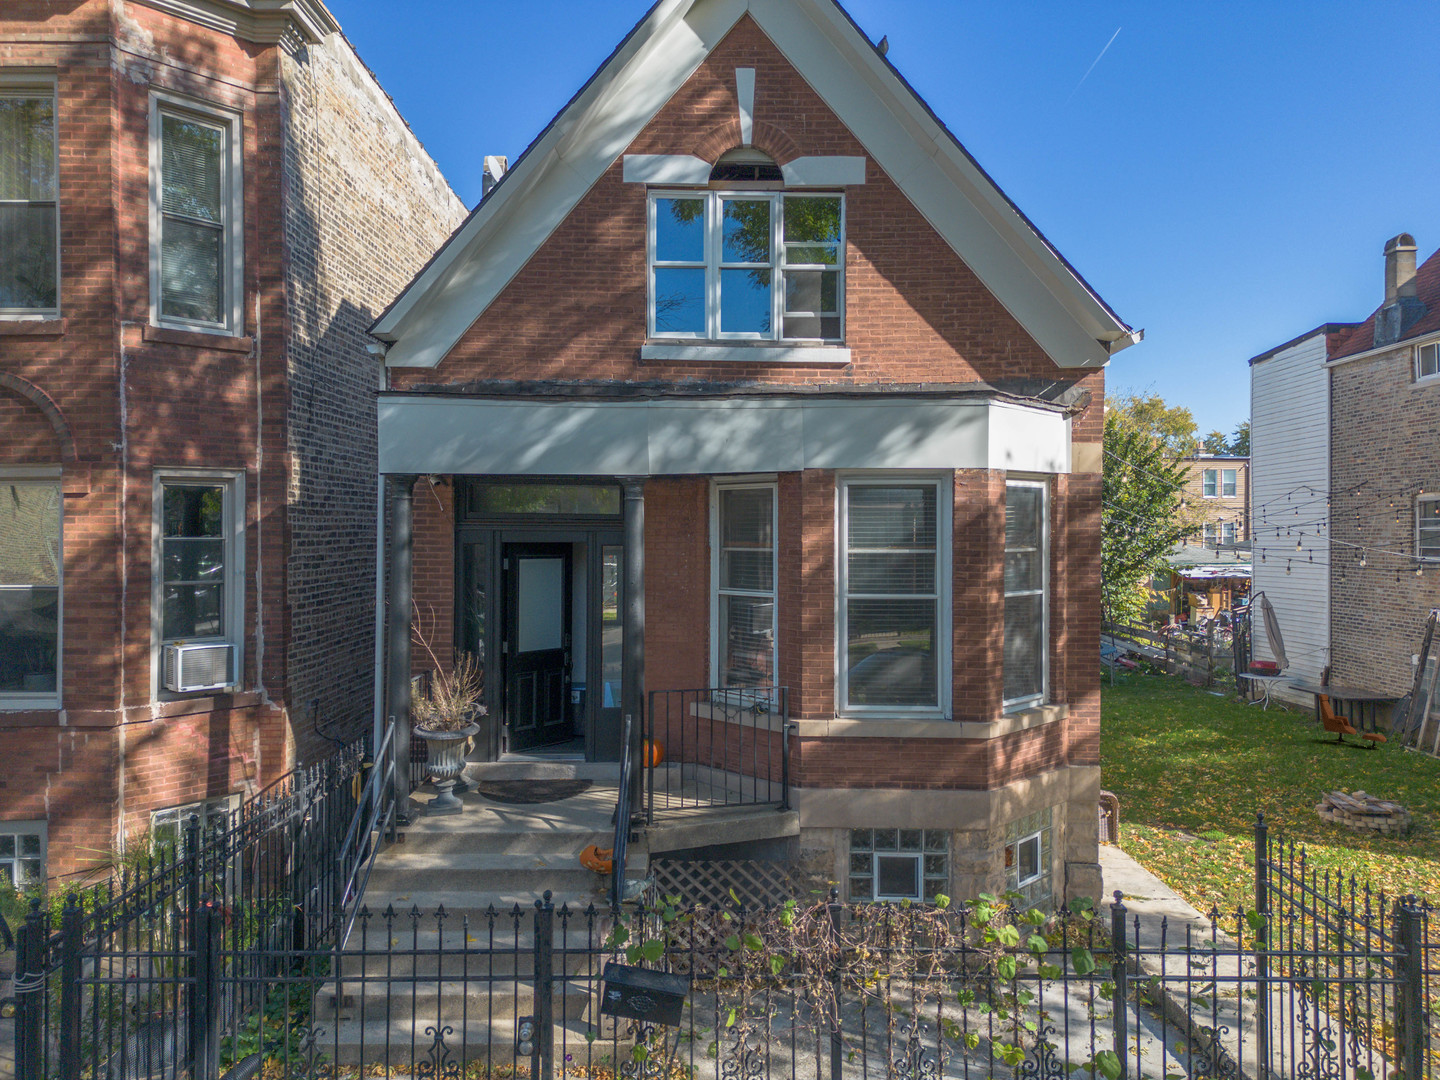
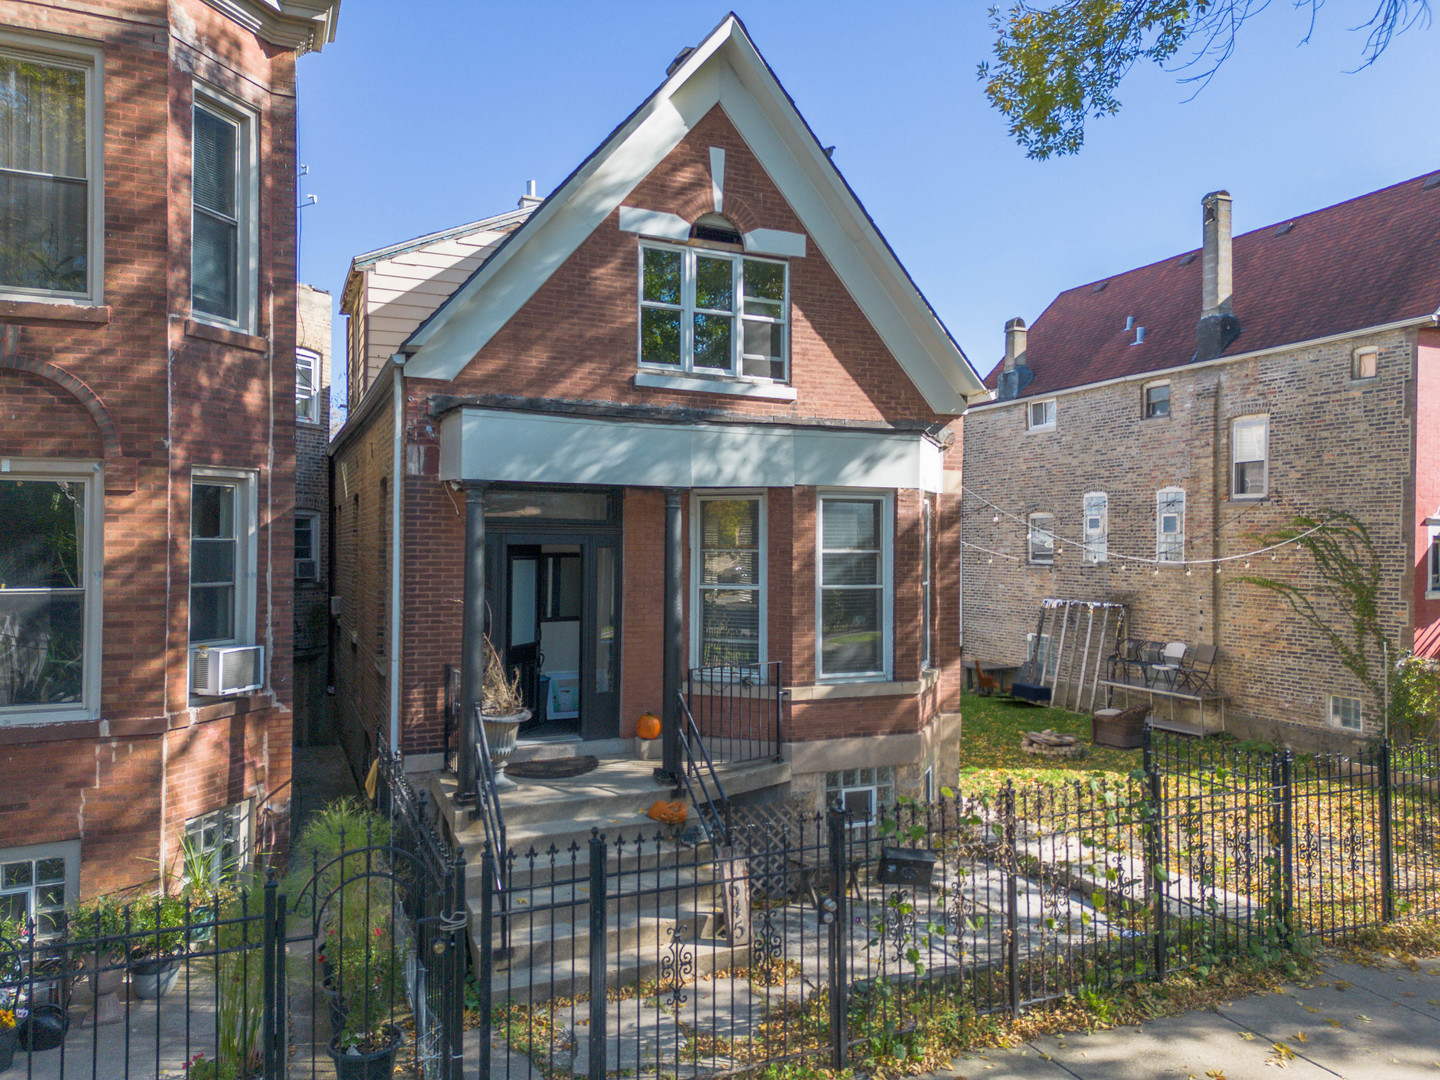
bench: none [1368,729,1427,767] -> present [1012,683,1052,706]

